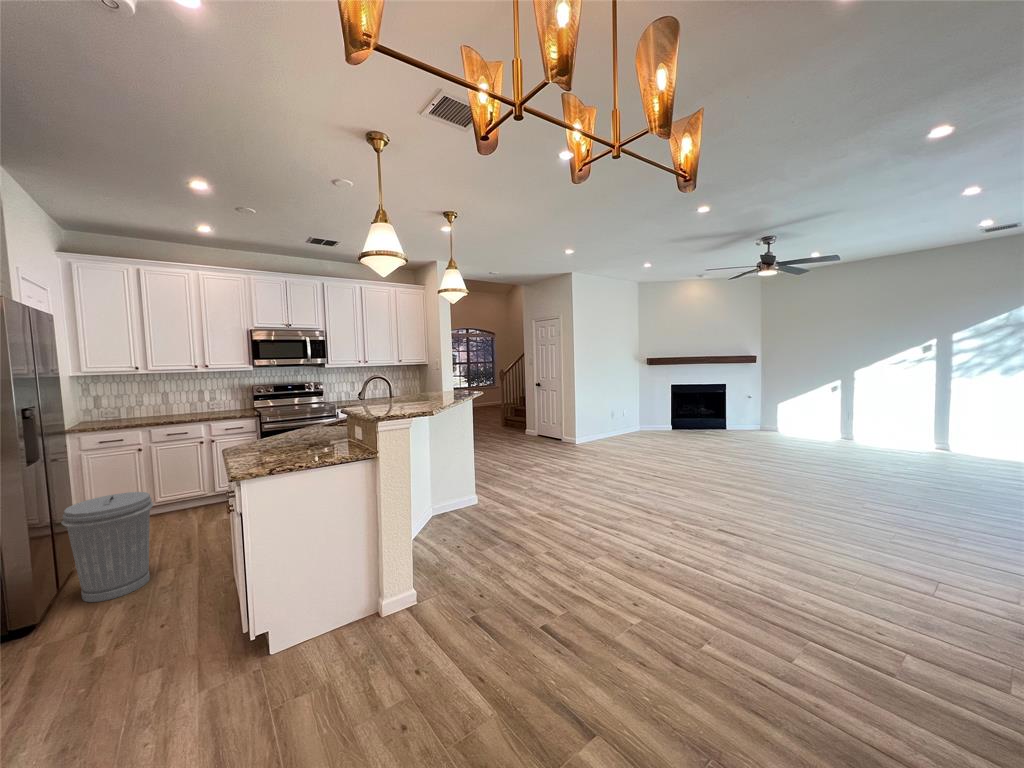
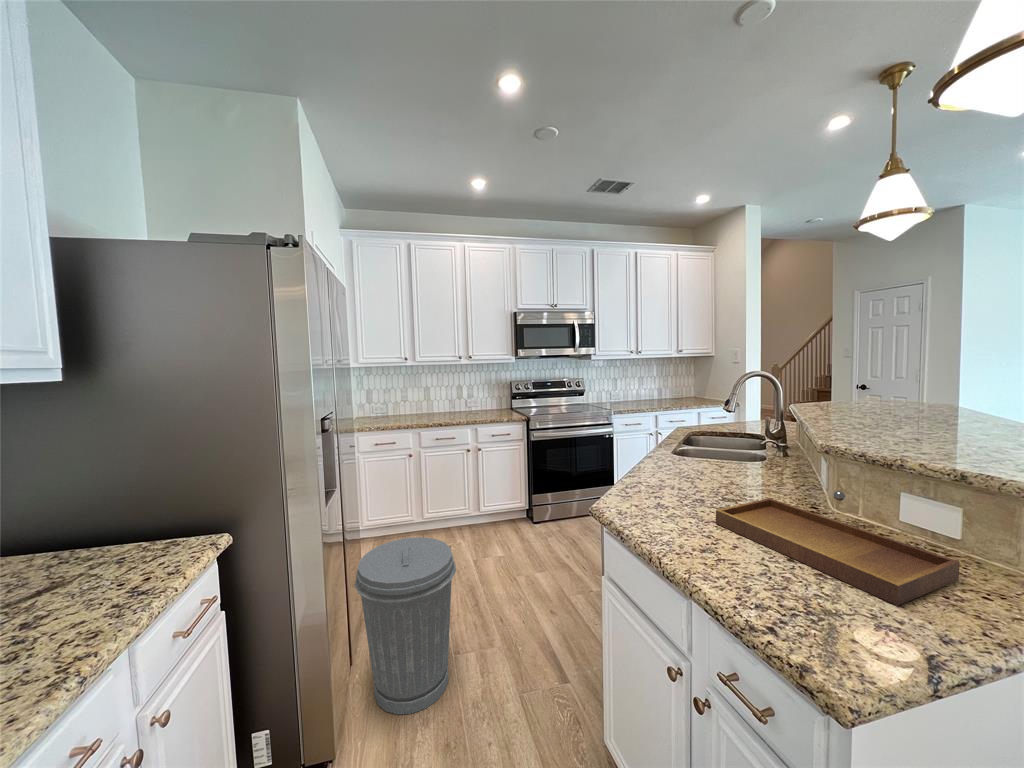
tray: none [276,421,338,454] -> present [716,491,960,606]

